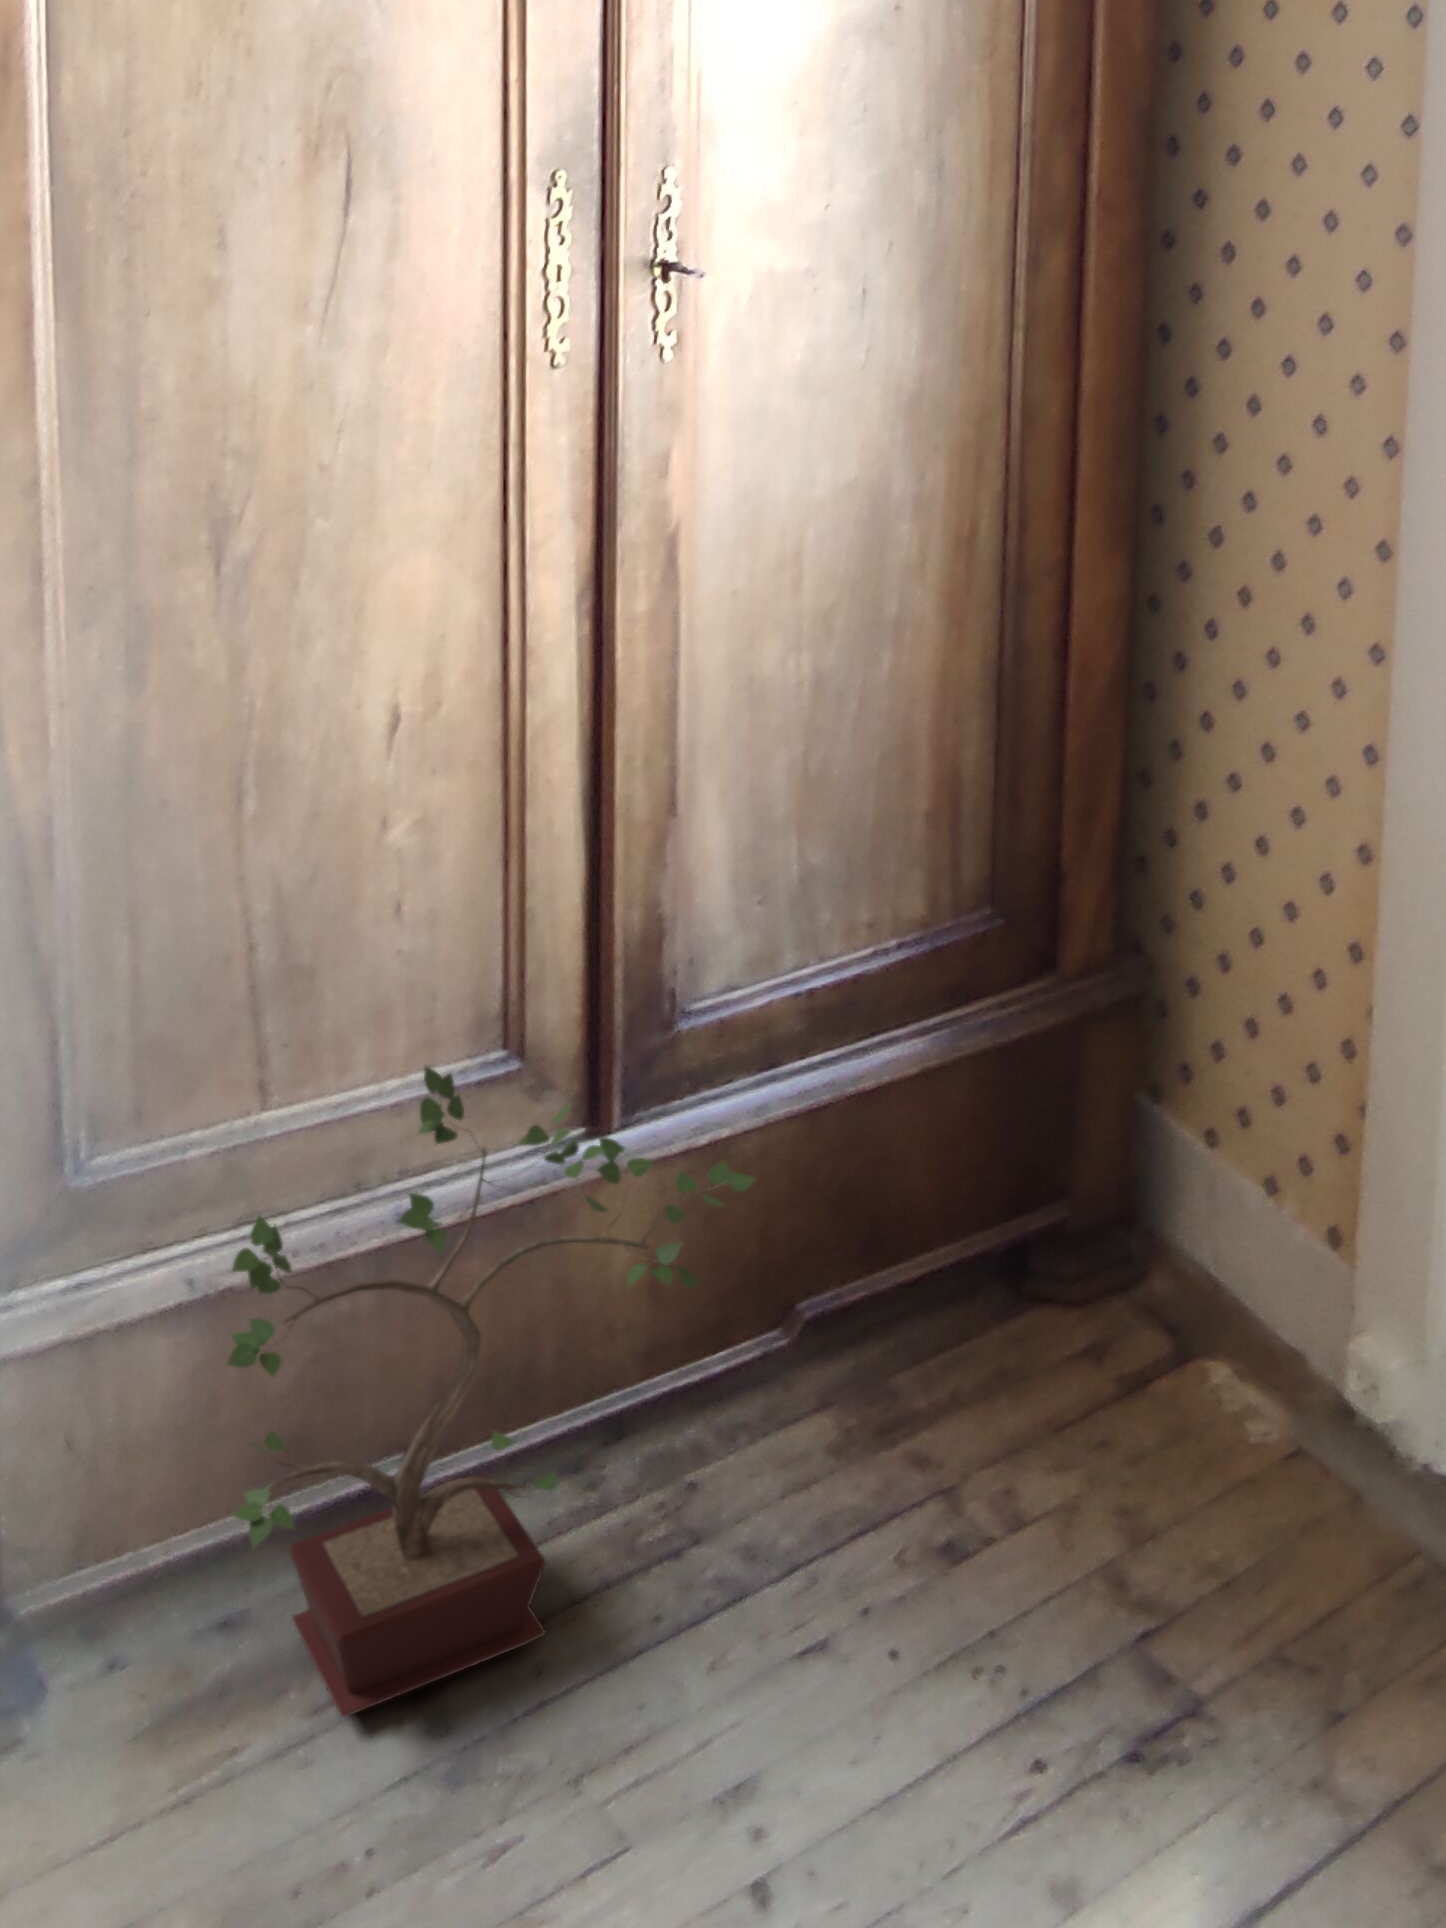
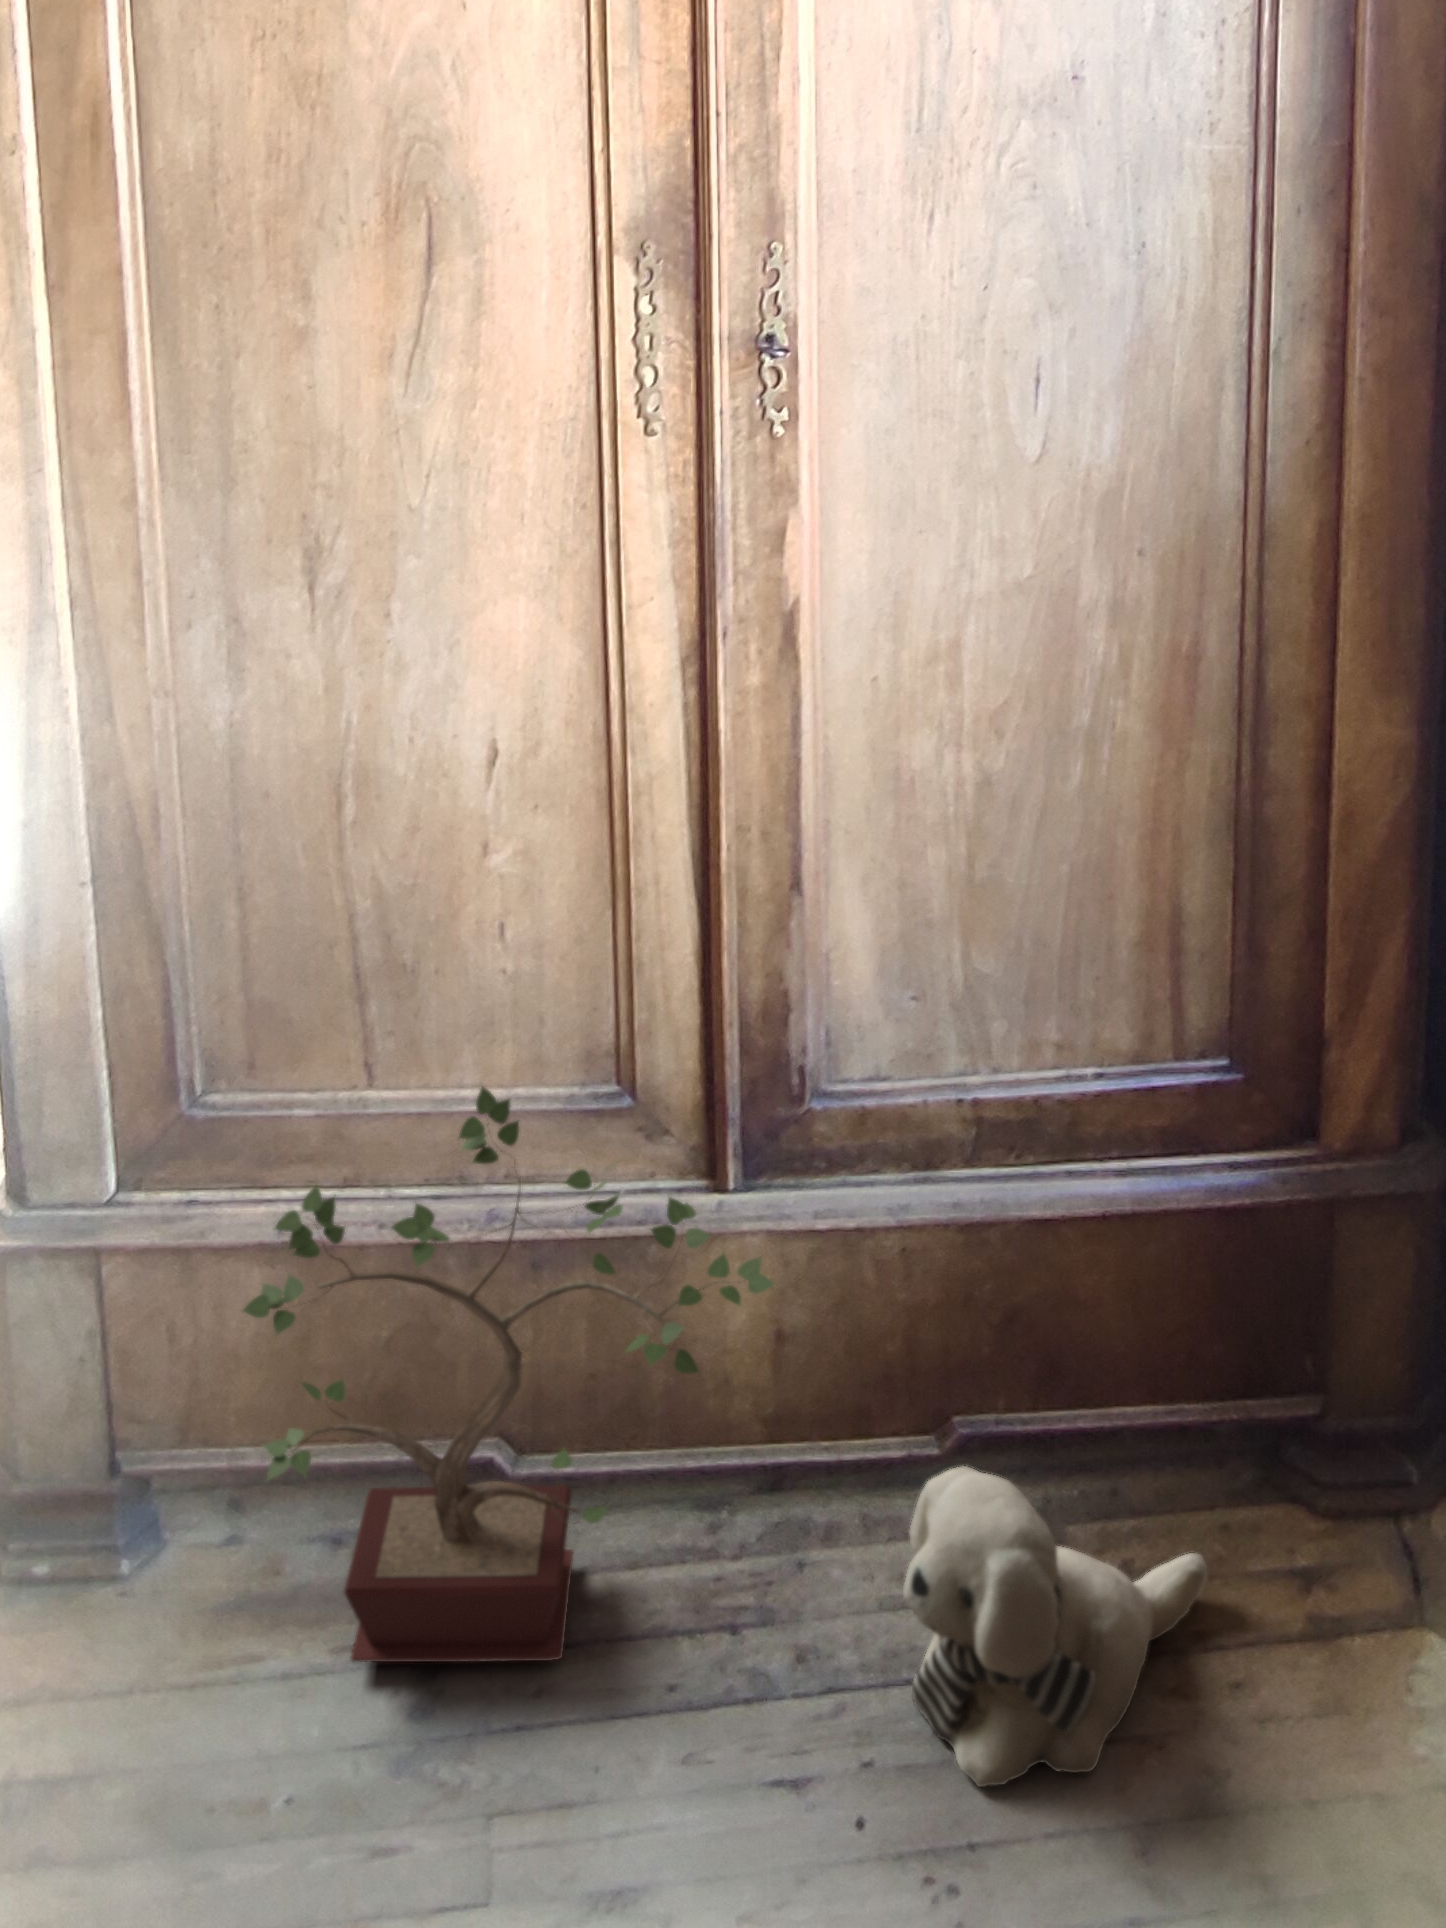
plush toy: none [849,1312,1053,1591] -> present [903,1467,1207,1787]

